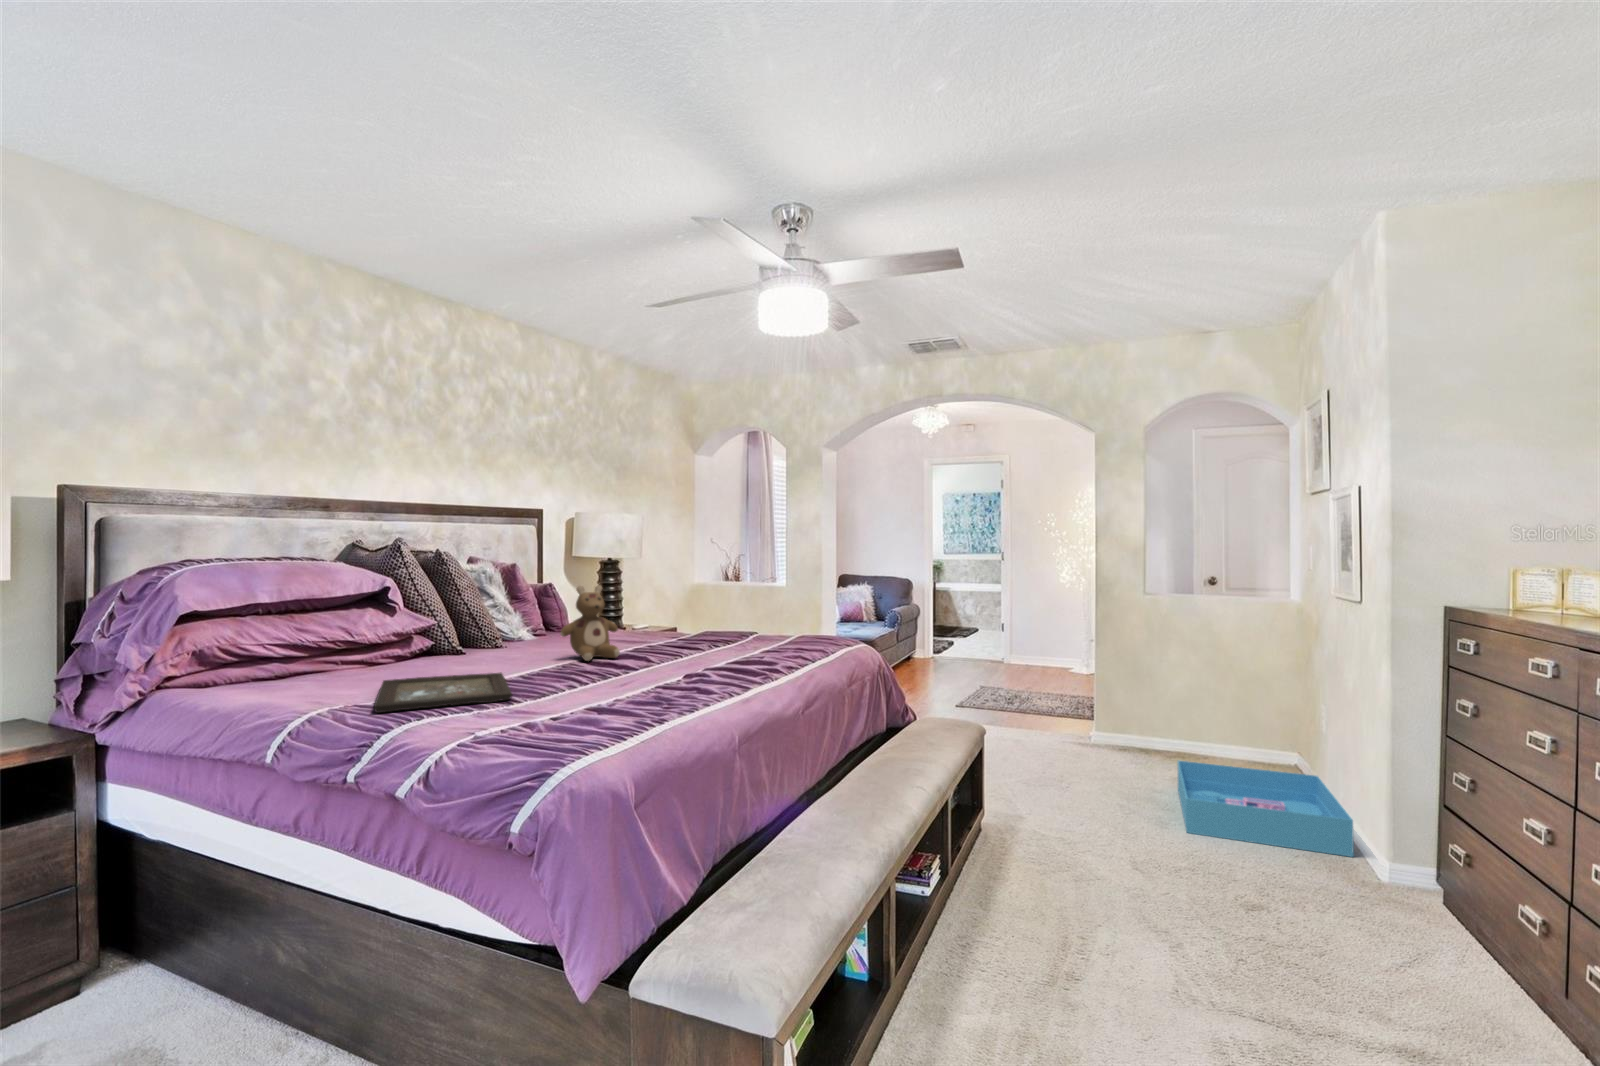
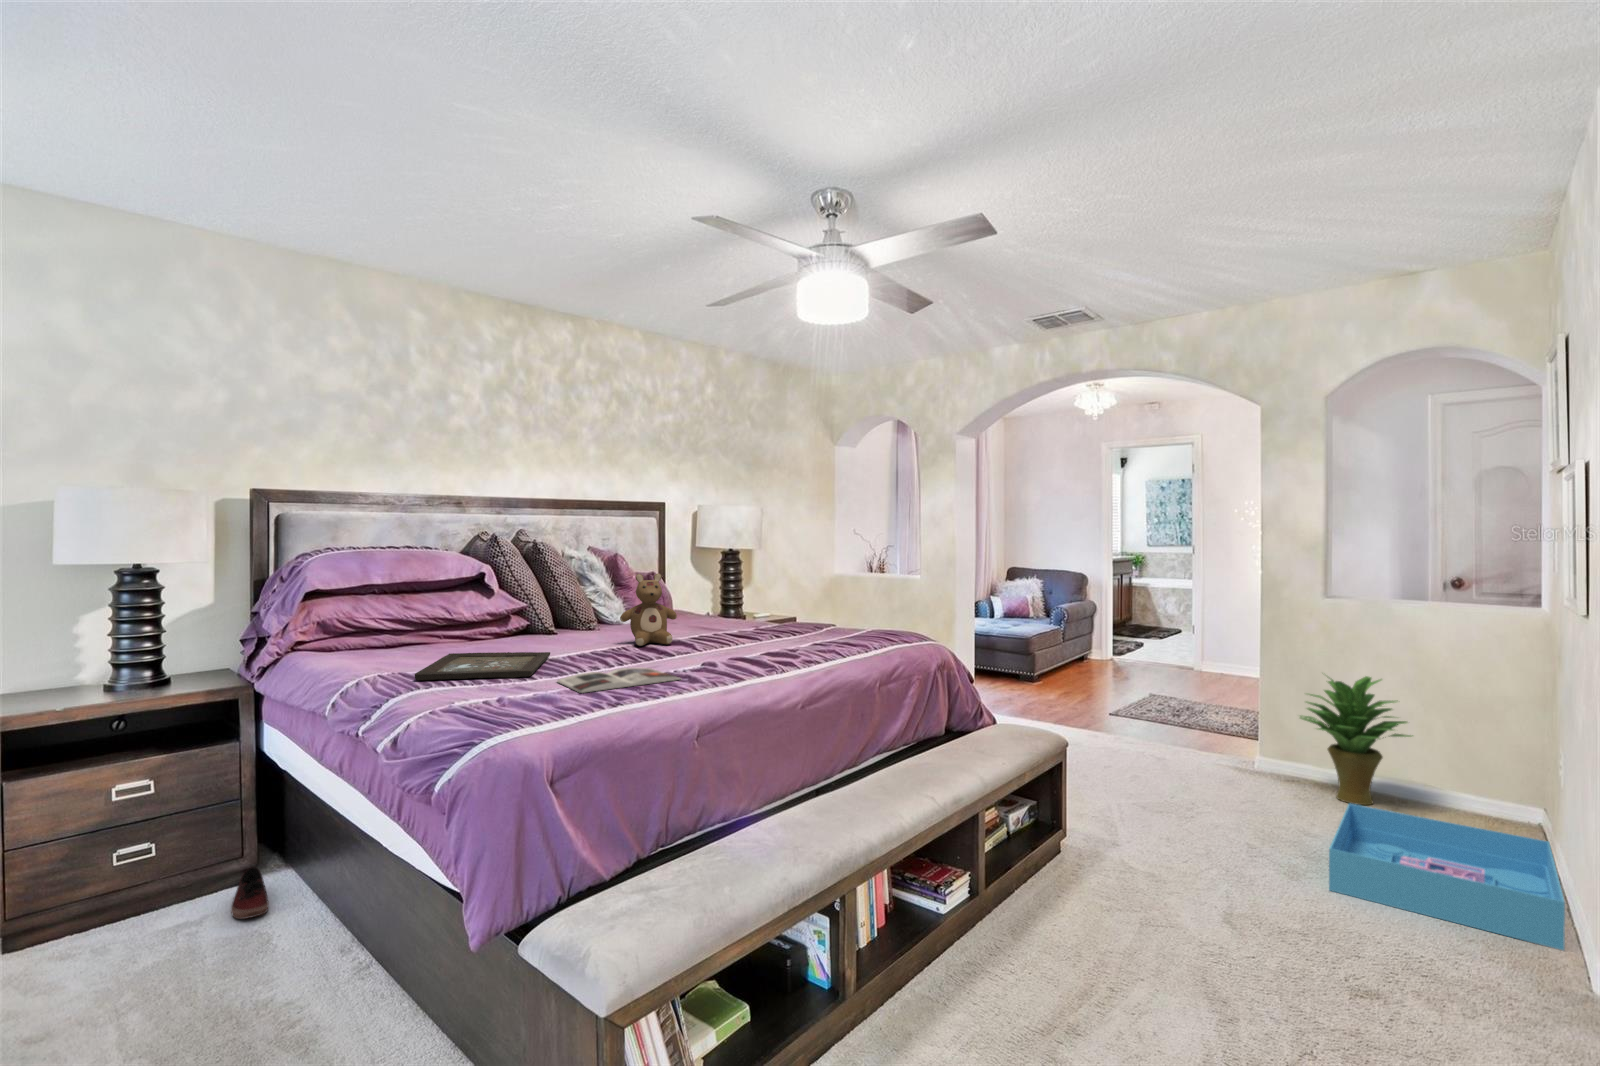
potted plant: none [1123,655,1209,761] -> present [1300,676,1413,805]
magazine: none [549,683,682,714] -> present [557,668,680,693]
shoe: none [81,962,139,1031] -> present [231,867,269,919]

